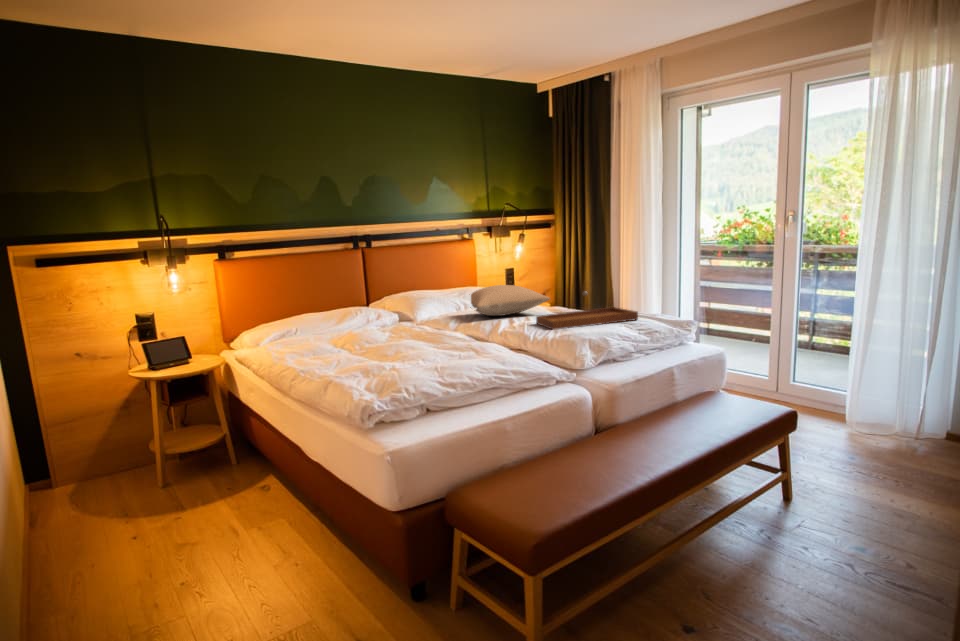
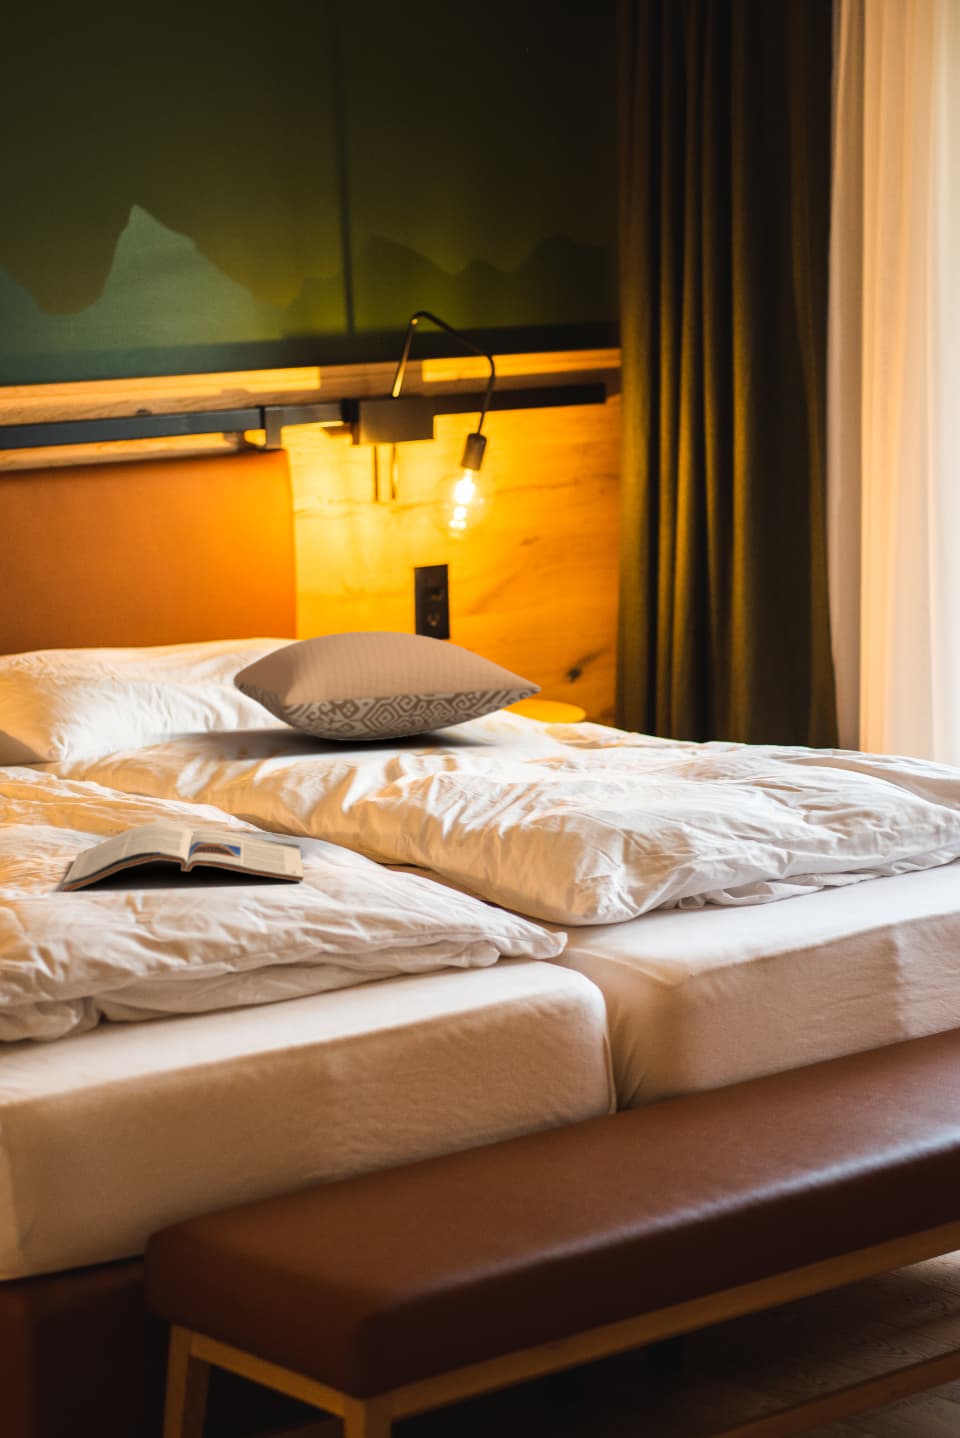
tray: present [536,291,638,330] -> none [480,671,812,797]
magazine: none [416,343,490,367] -> present [63,822,304,891]

